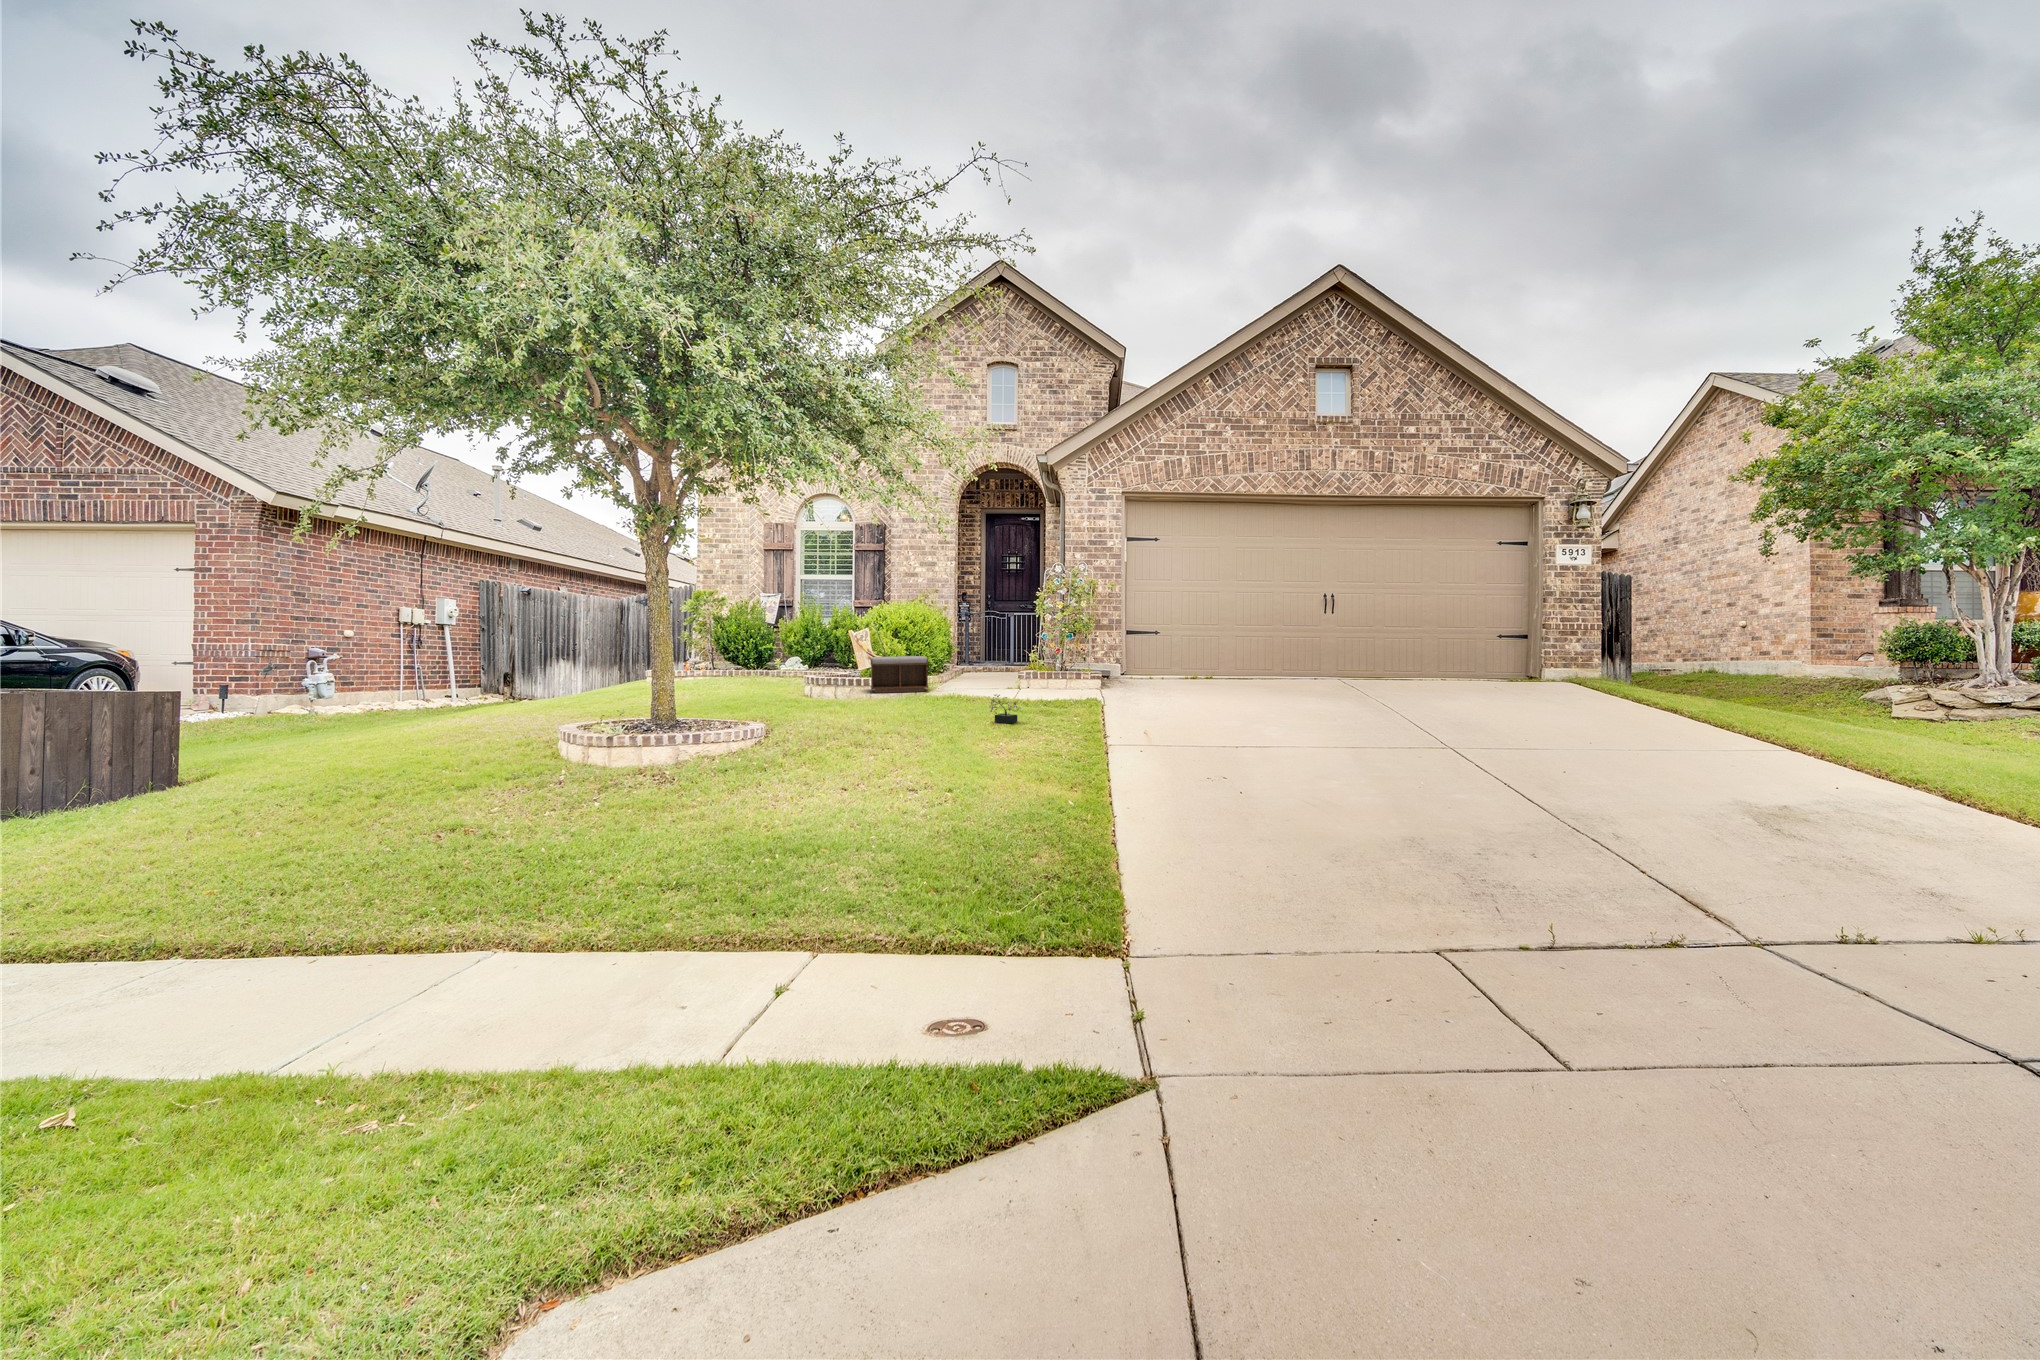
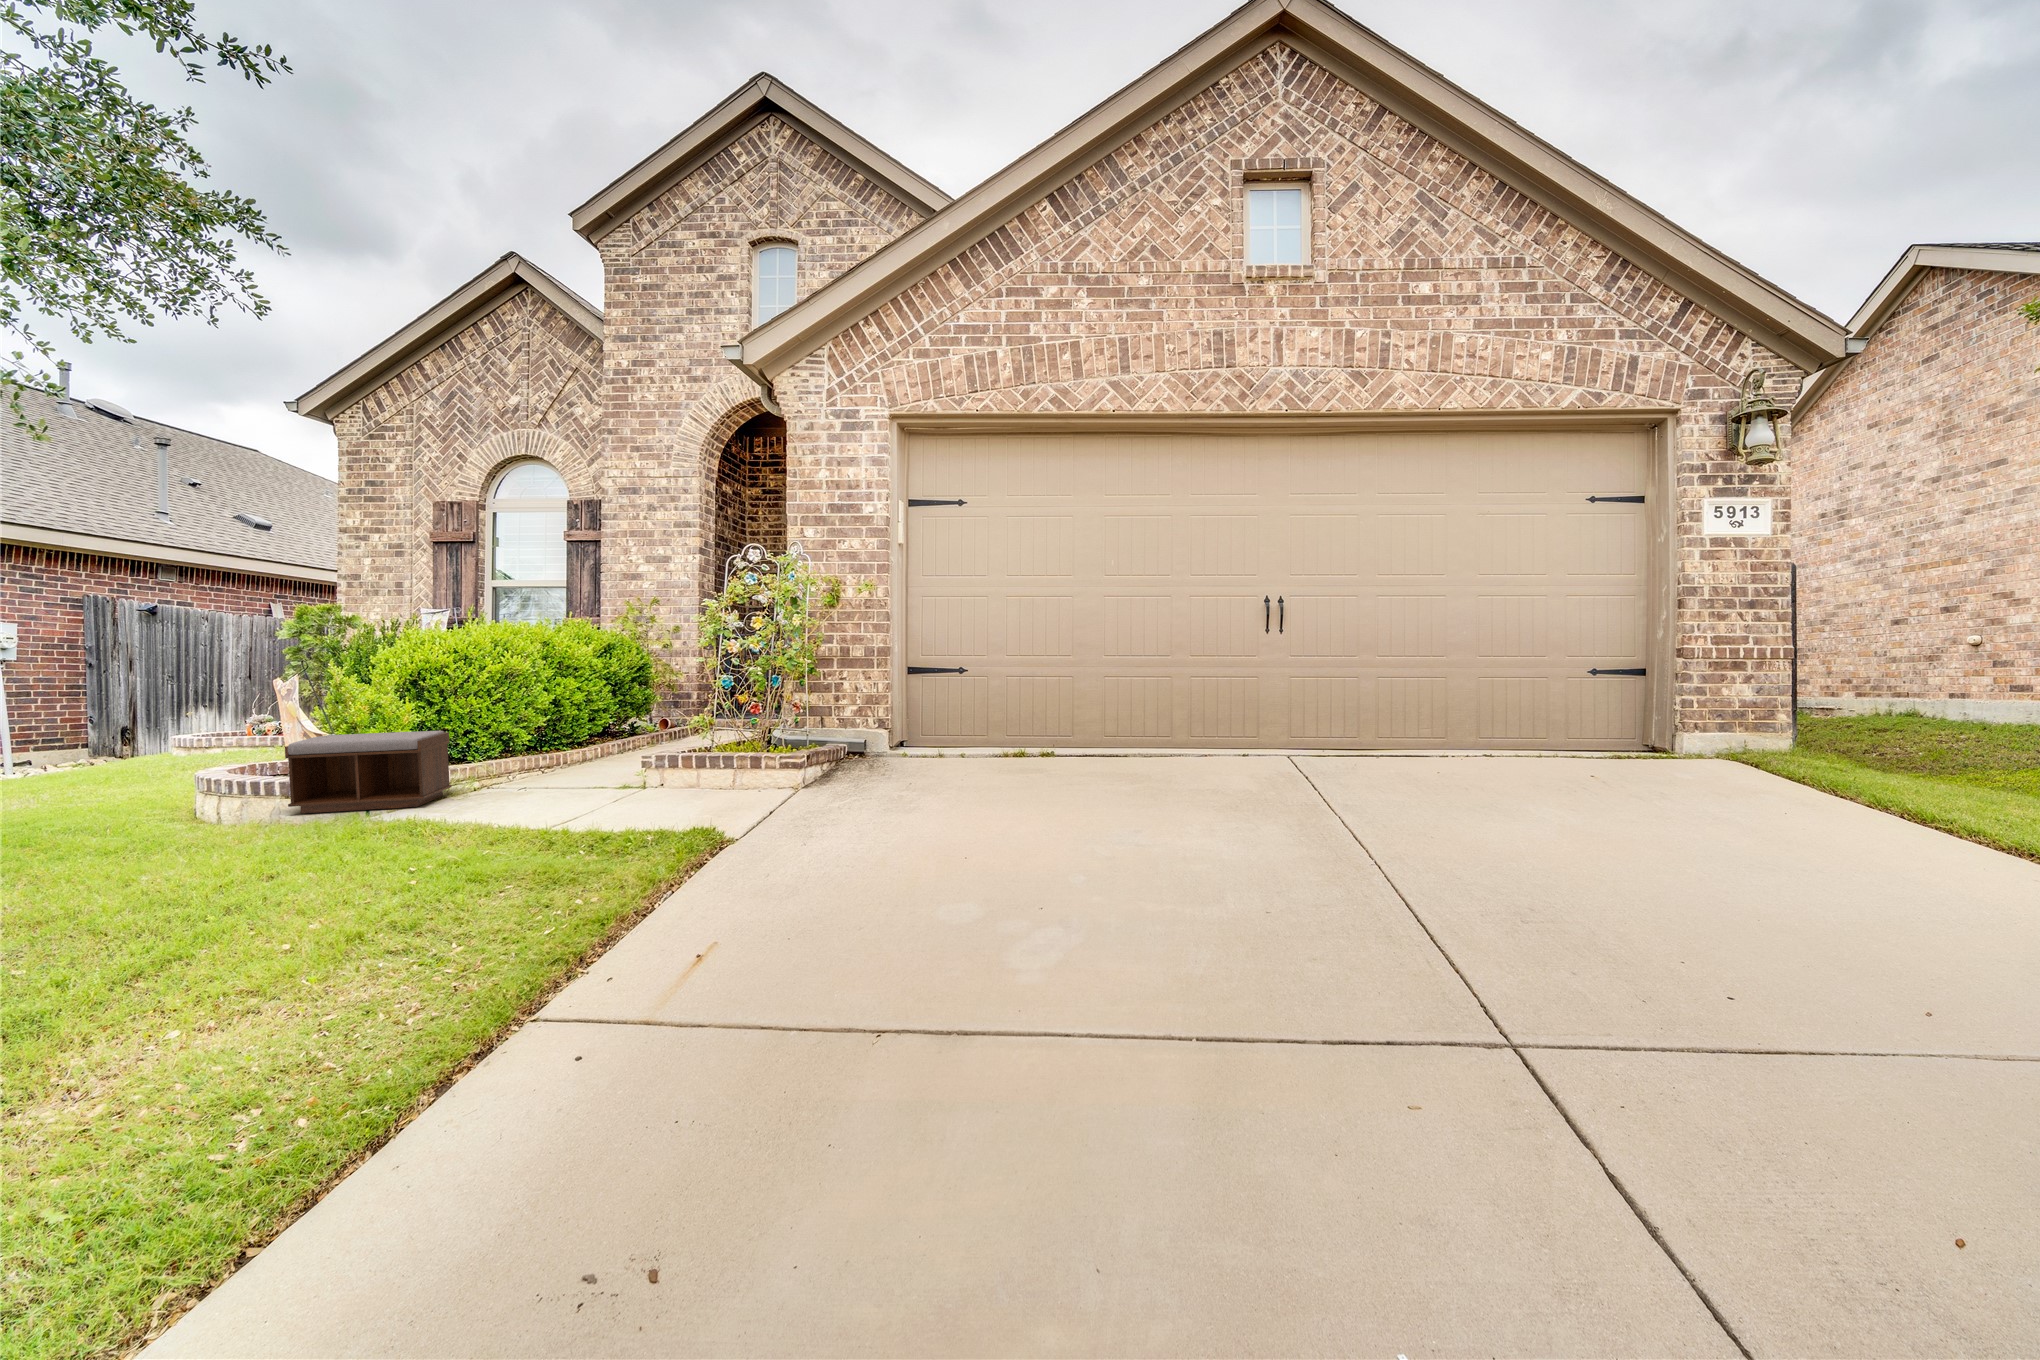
decorative plant: present [989,694,1019,724] -> none [152,906,264,1011]

